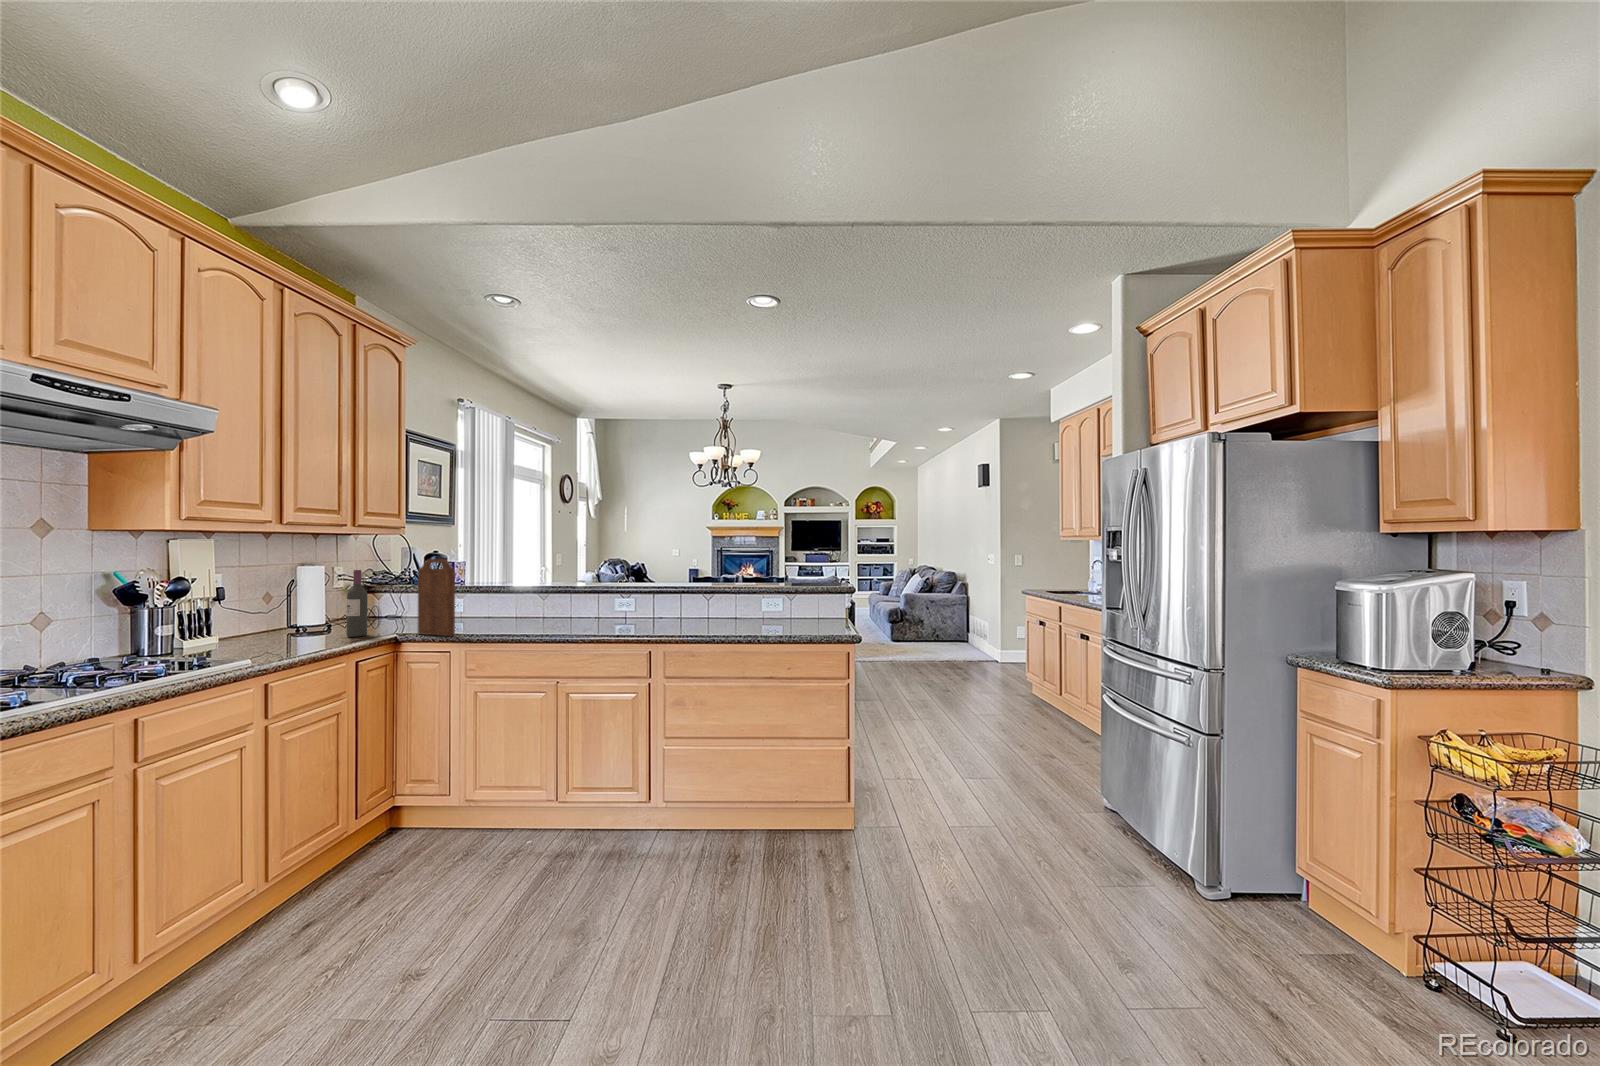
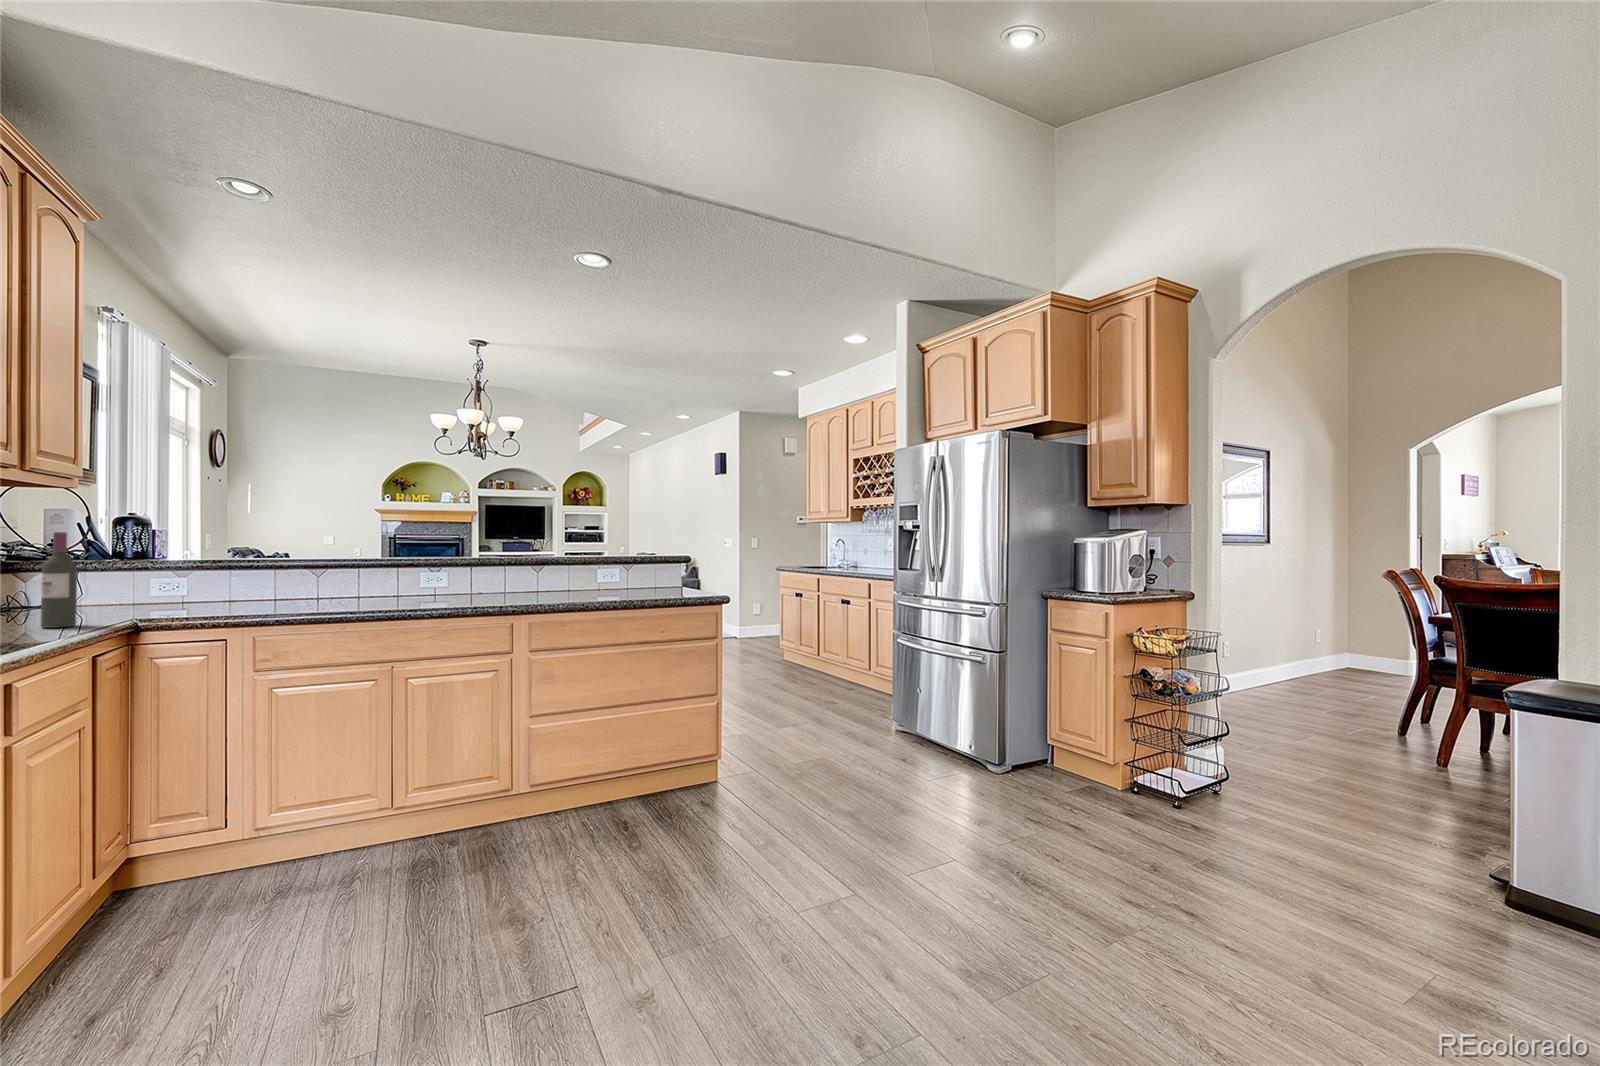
cutting board: present [418,559,455,636] -> none [167,518,239,620]

